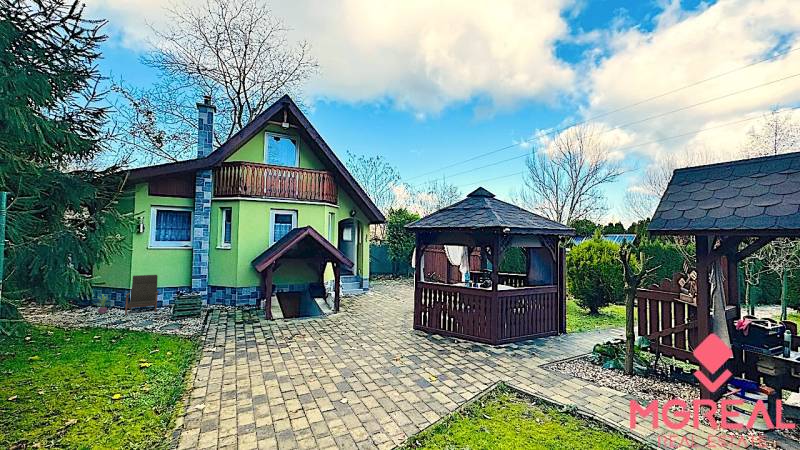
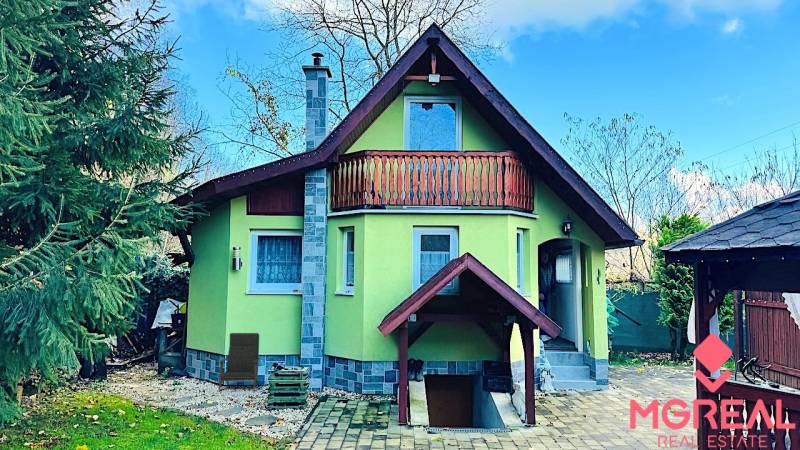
decorative plant: present [98,294,107,313] -> none [183,357,213,385]

